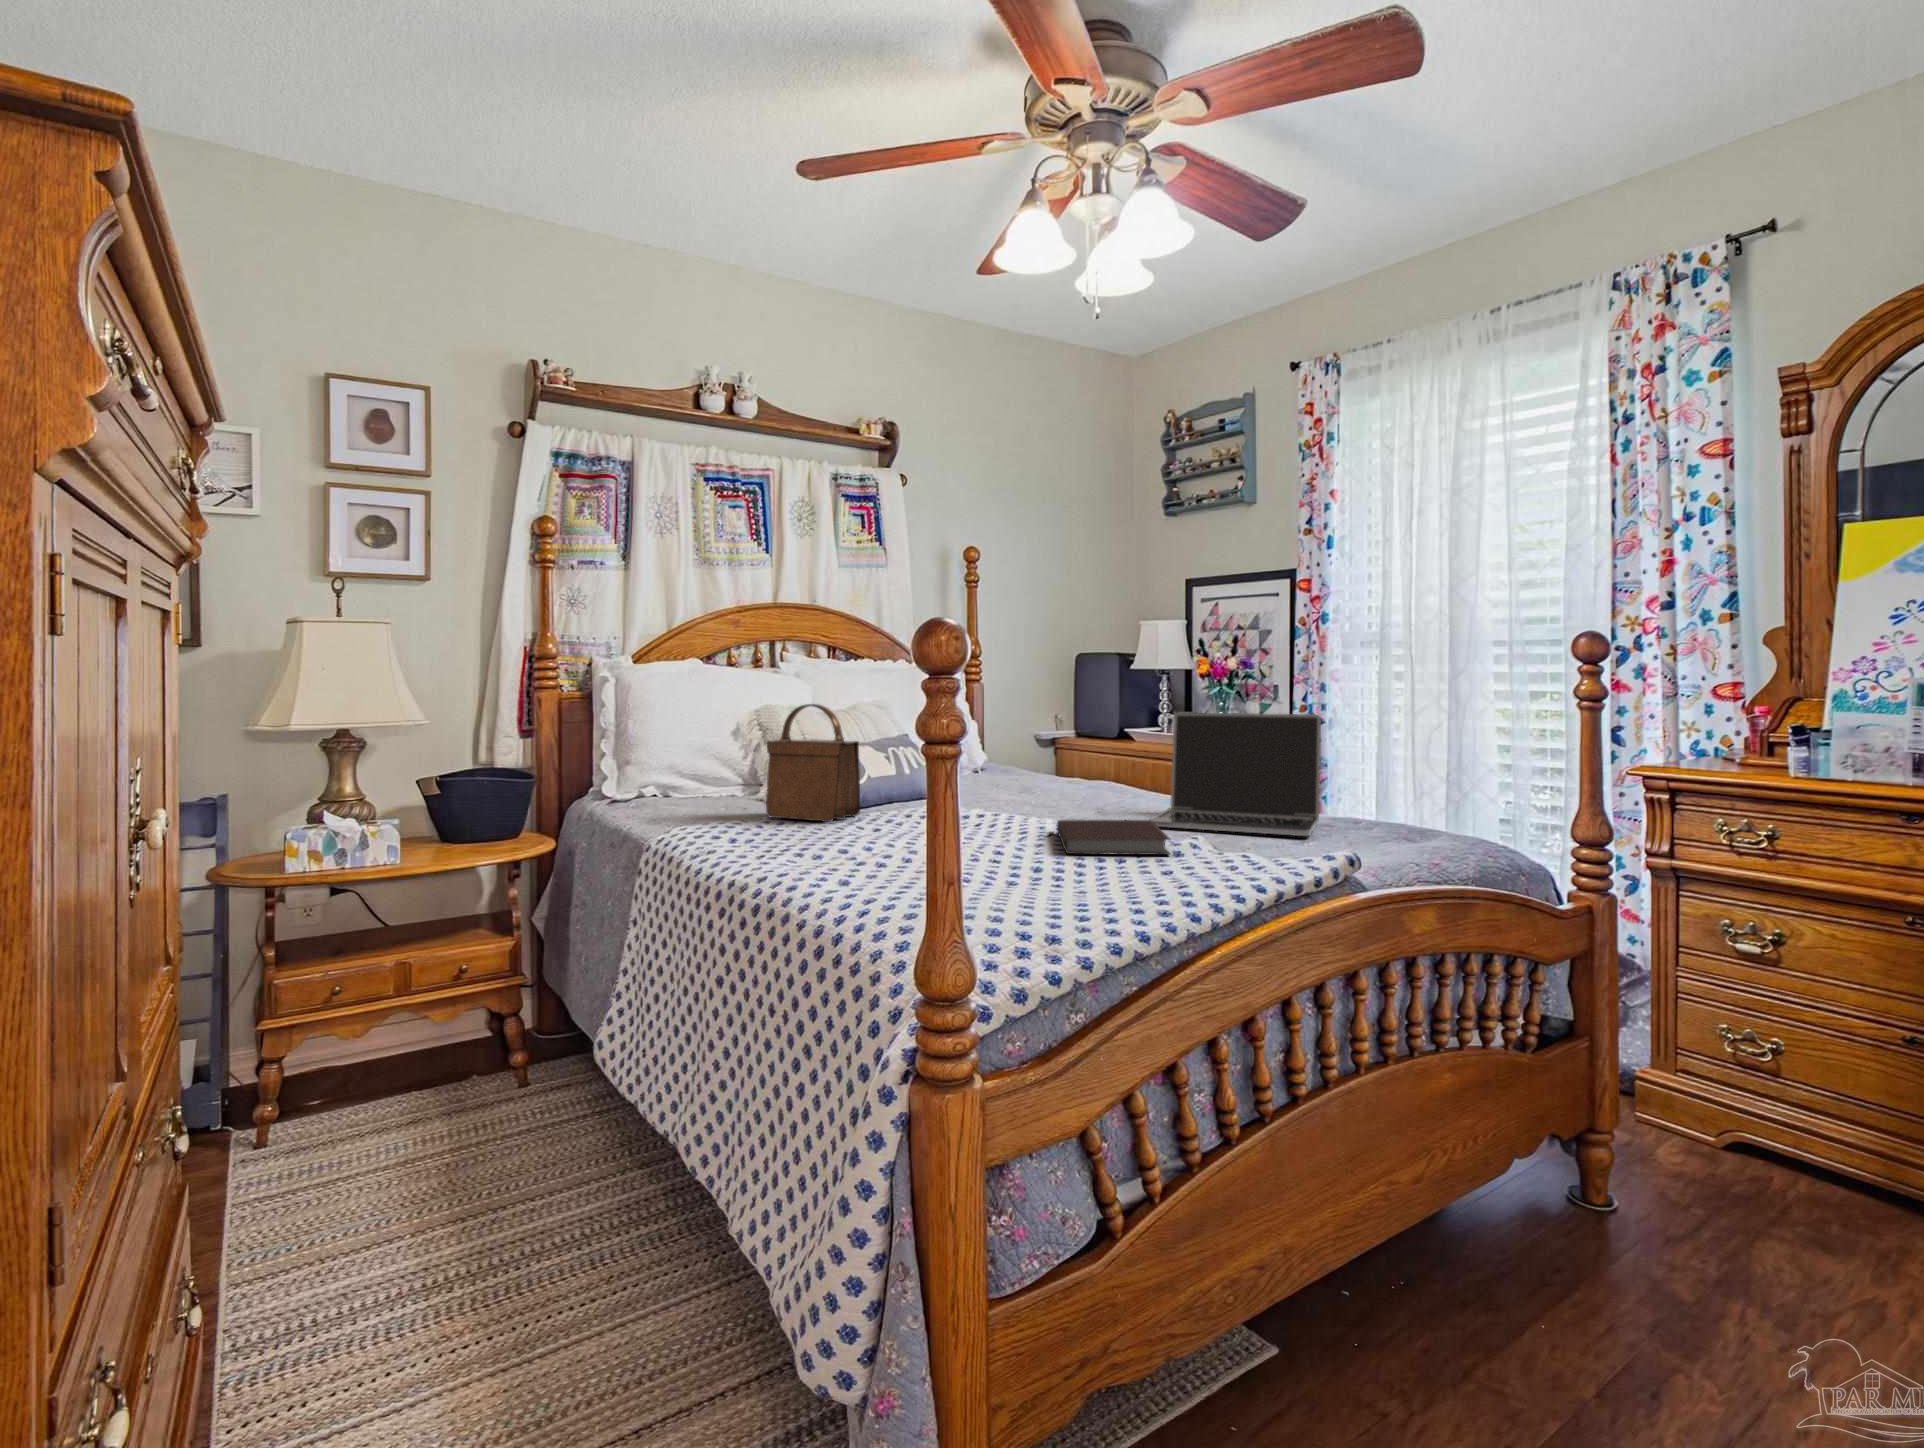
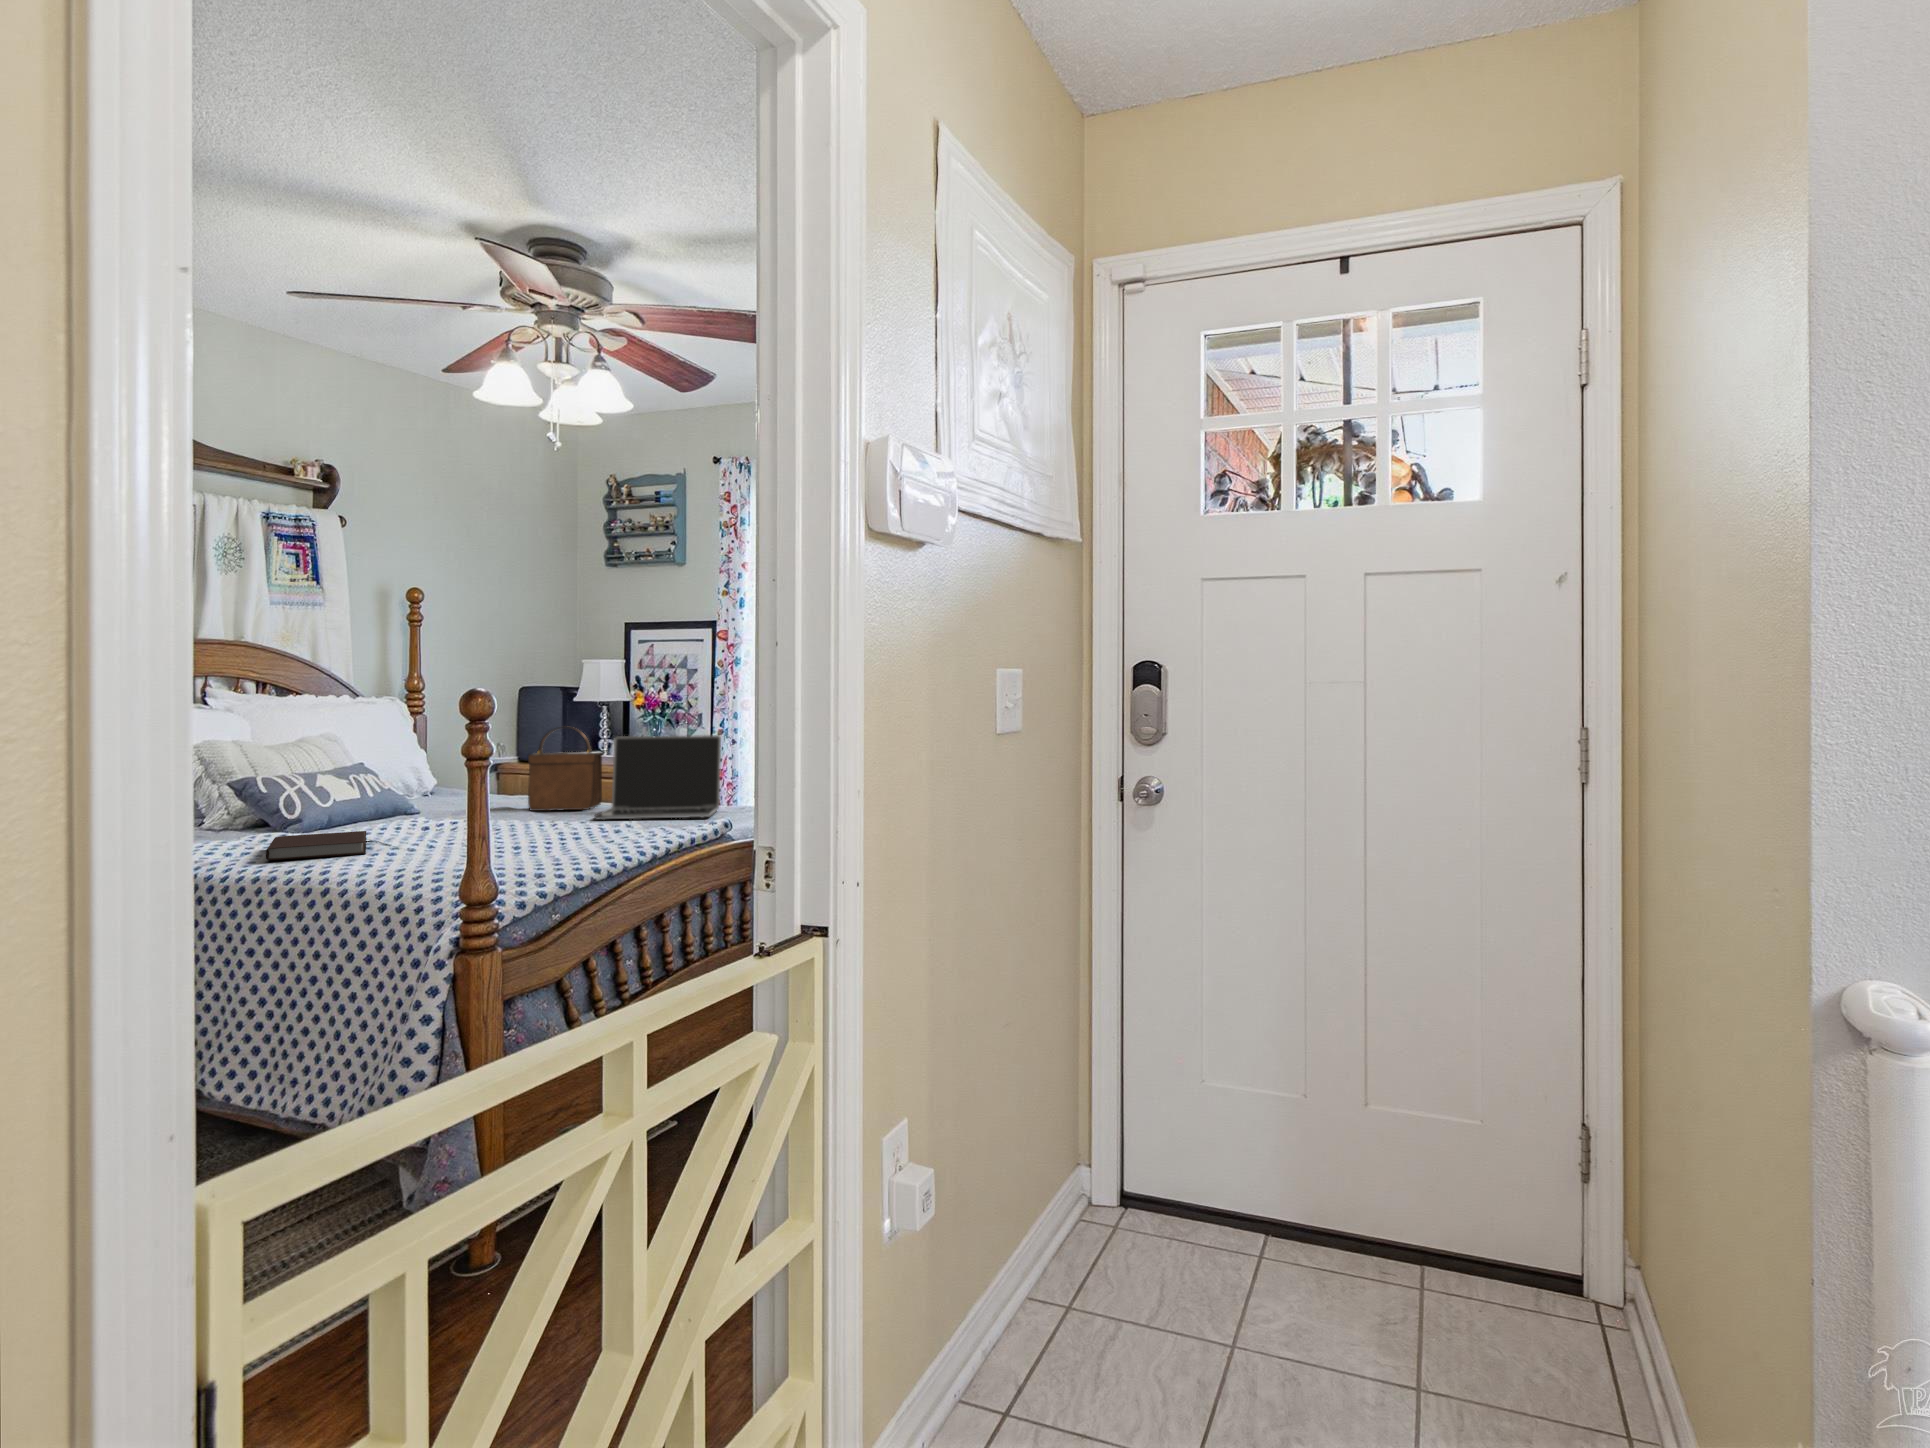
handbag: present [766,704,861,822] -> present [528,727,602,811]
notebook: present [1057,820,1170,855] -> present [266,831,366,860]

